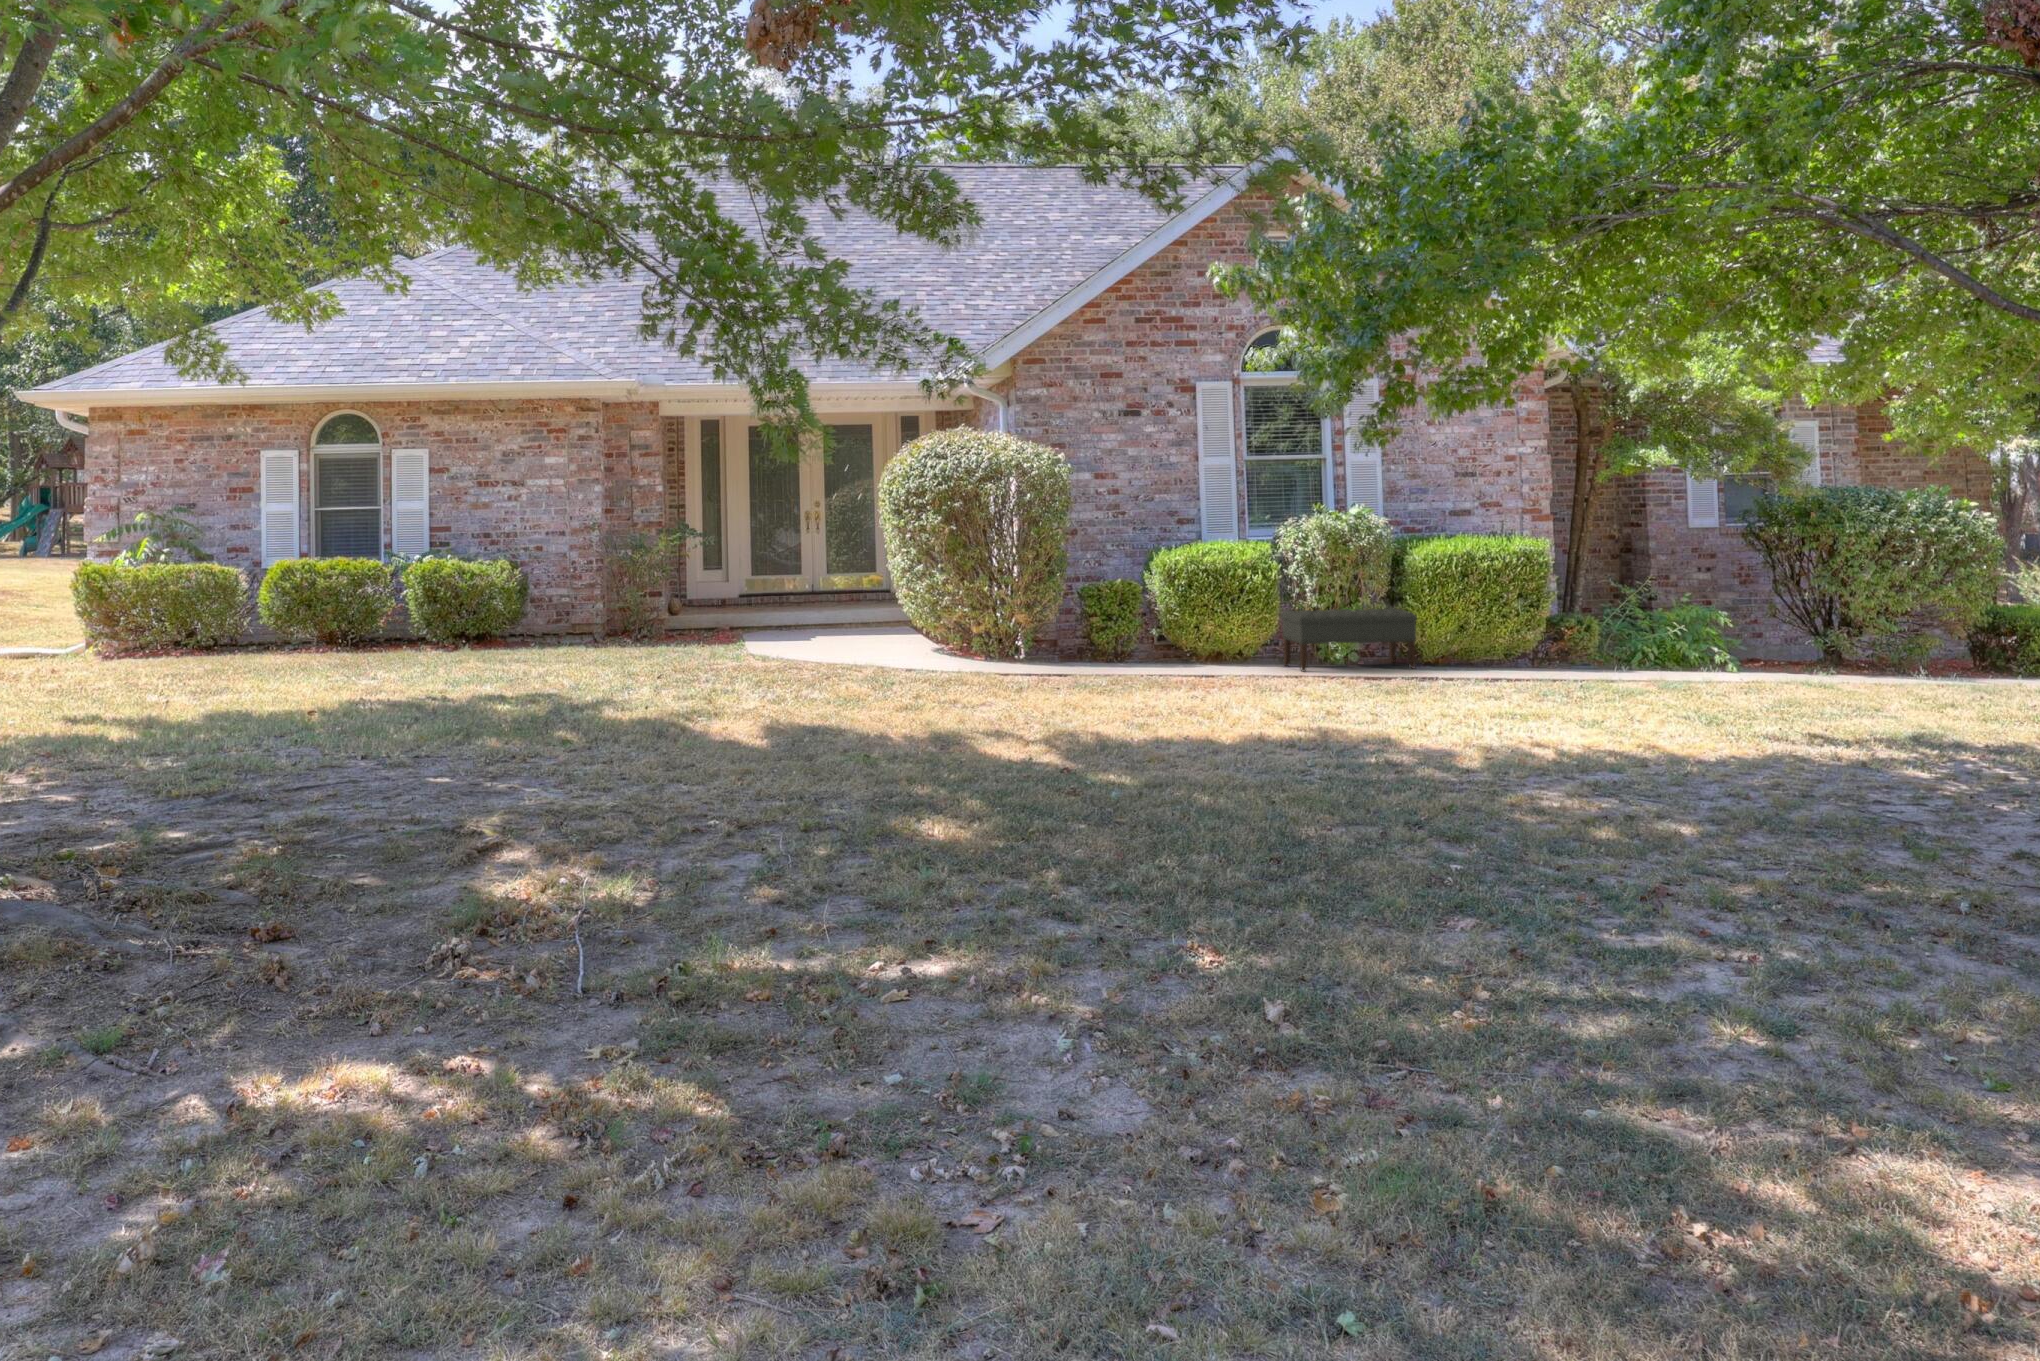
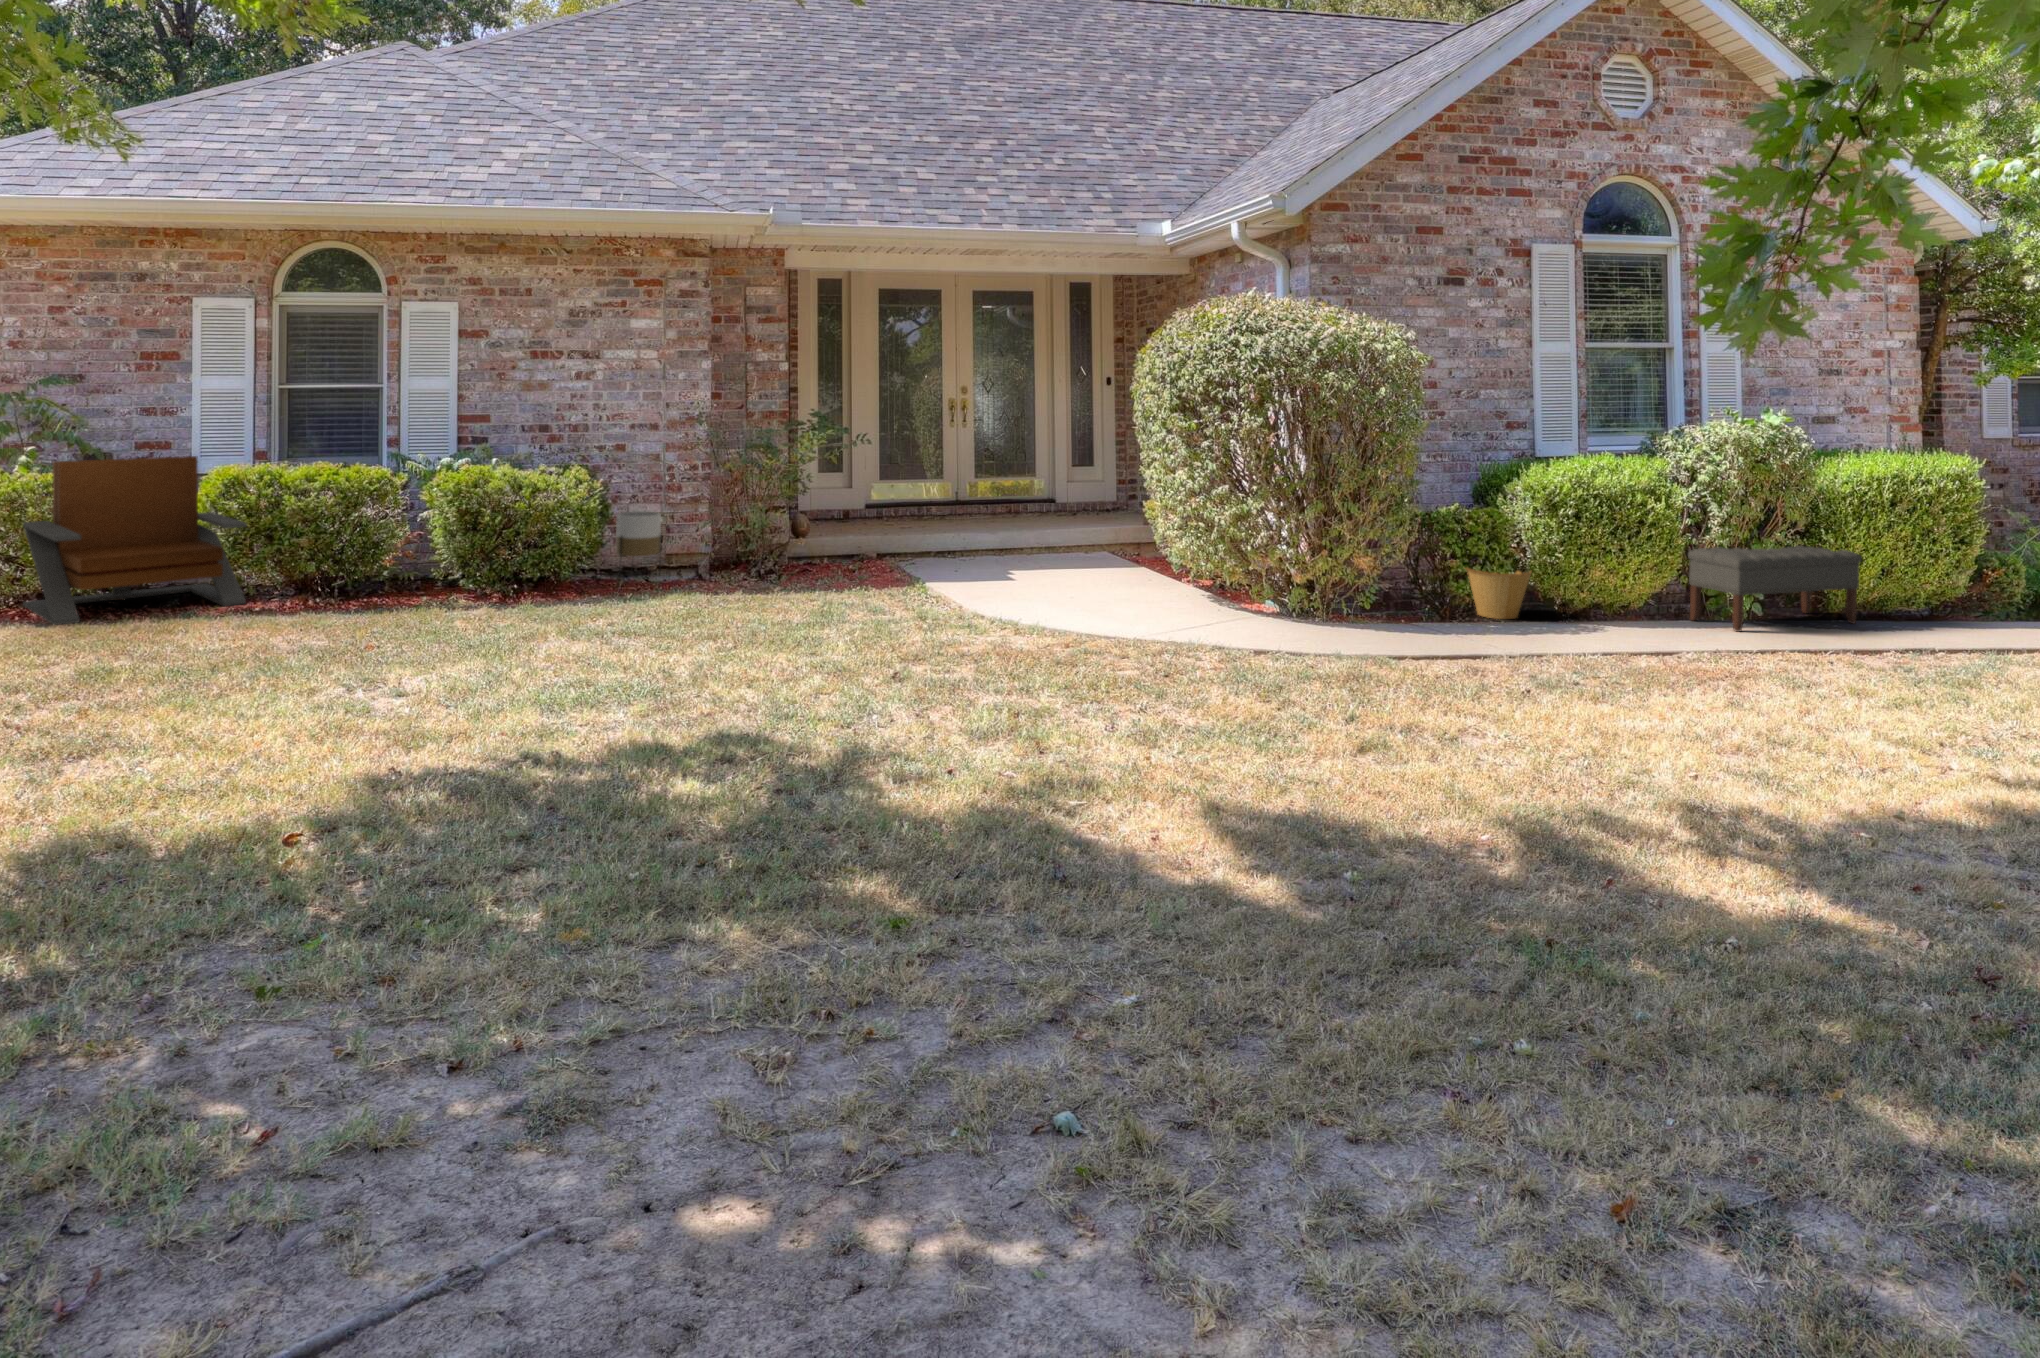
lounge chair: none [157,555,290,661] -> present [23,456,247,625]
planter: none [536,593,568,640] -> present [616,511,662,573]
basket: none [1114,624,1163,664] -> present [1467,569,1531,619]

